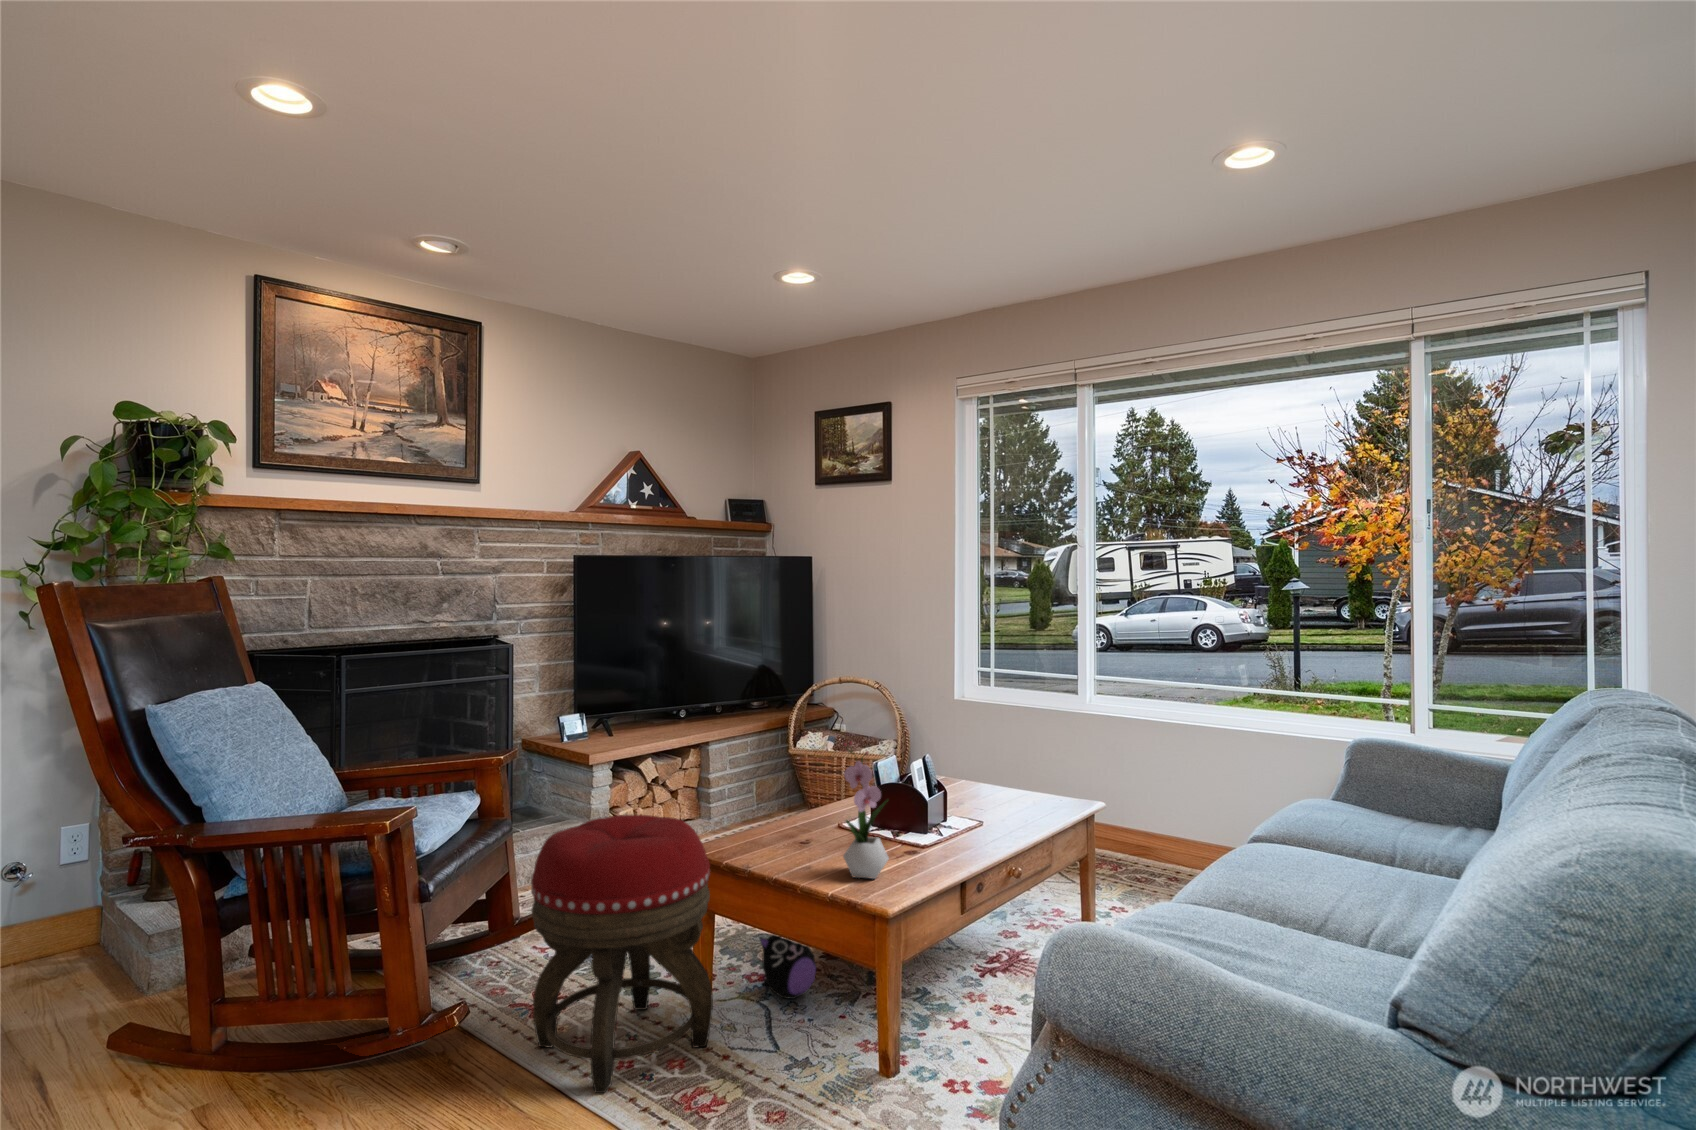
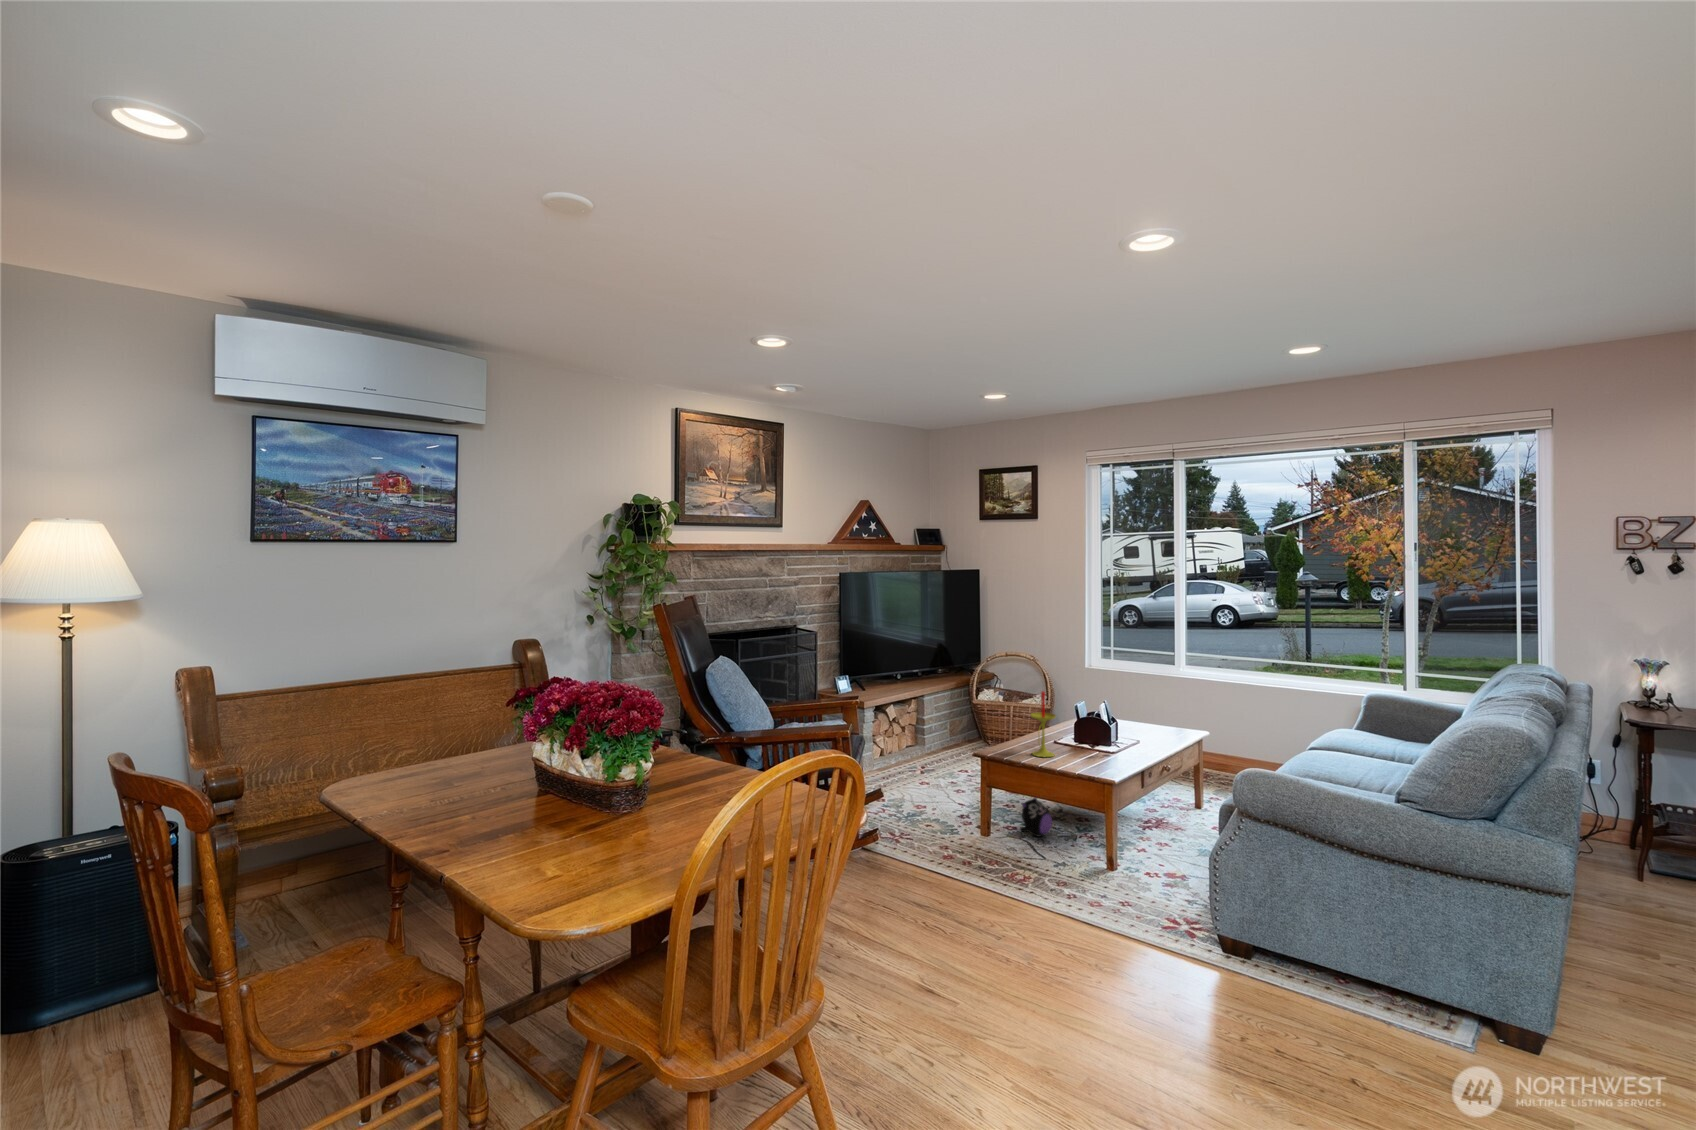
candle: none [774,737,818,858] -> present [1031,692,1056,757]
flower arrangement: present [843,742,889,879] -> none [1078,692,1105,767]
footstool: present [531,815,713,1093] -> none [912,732,1009,872]

